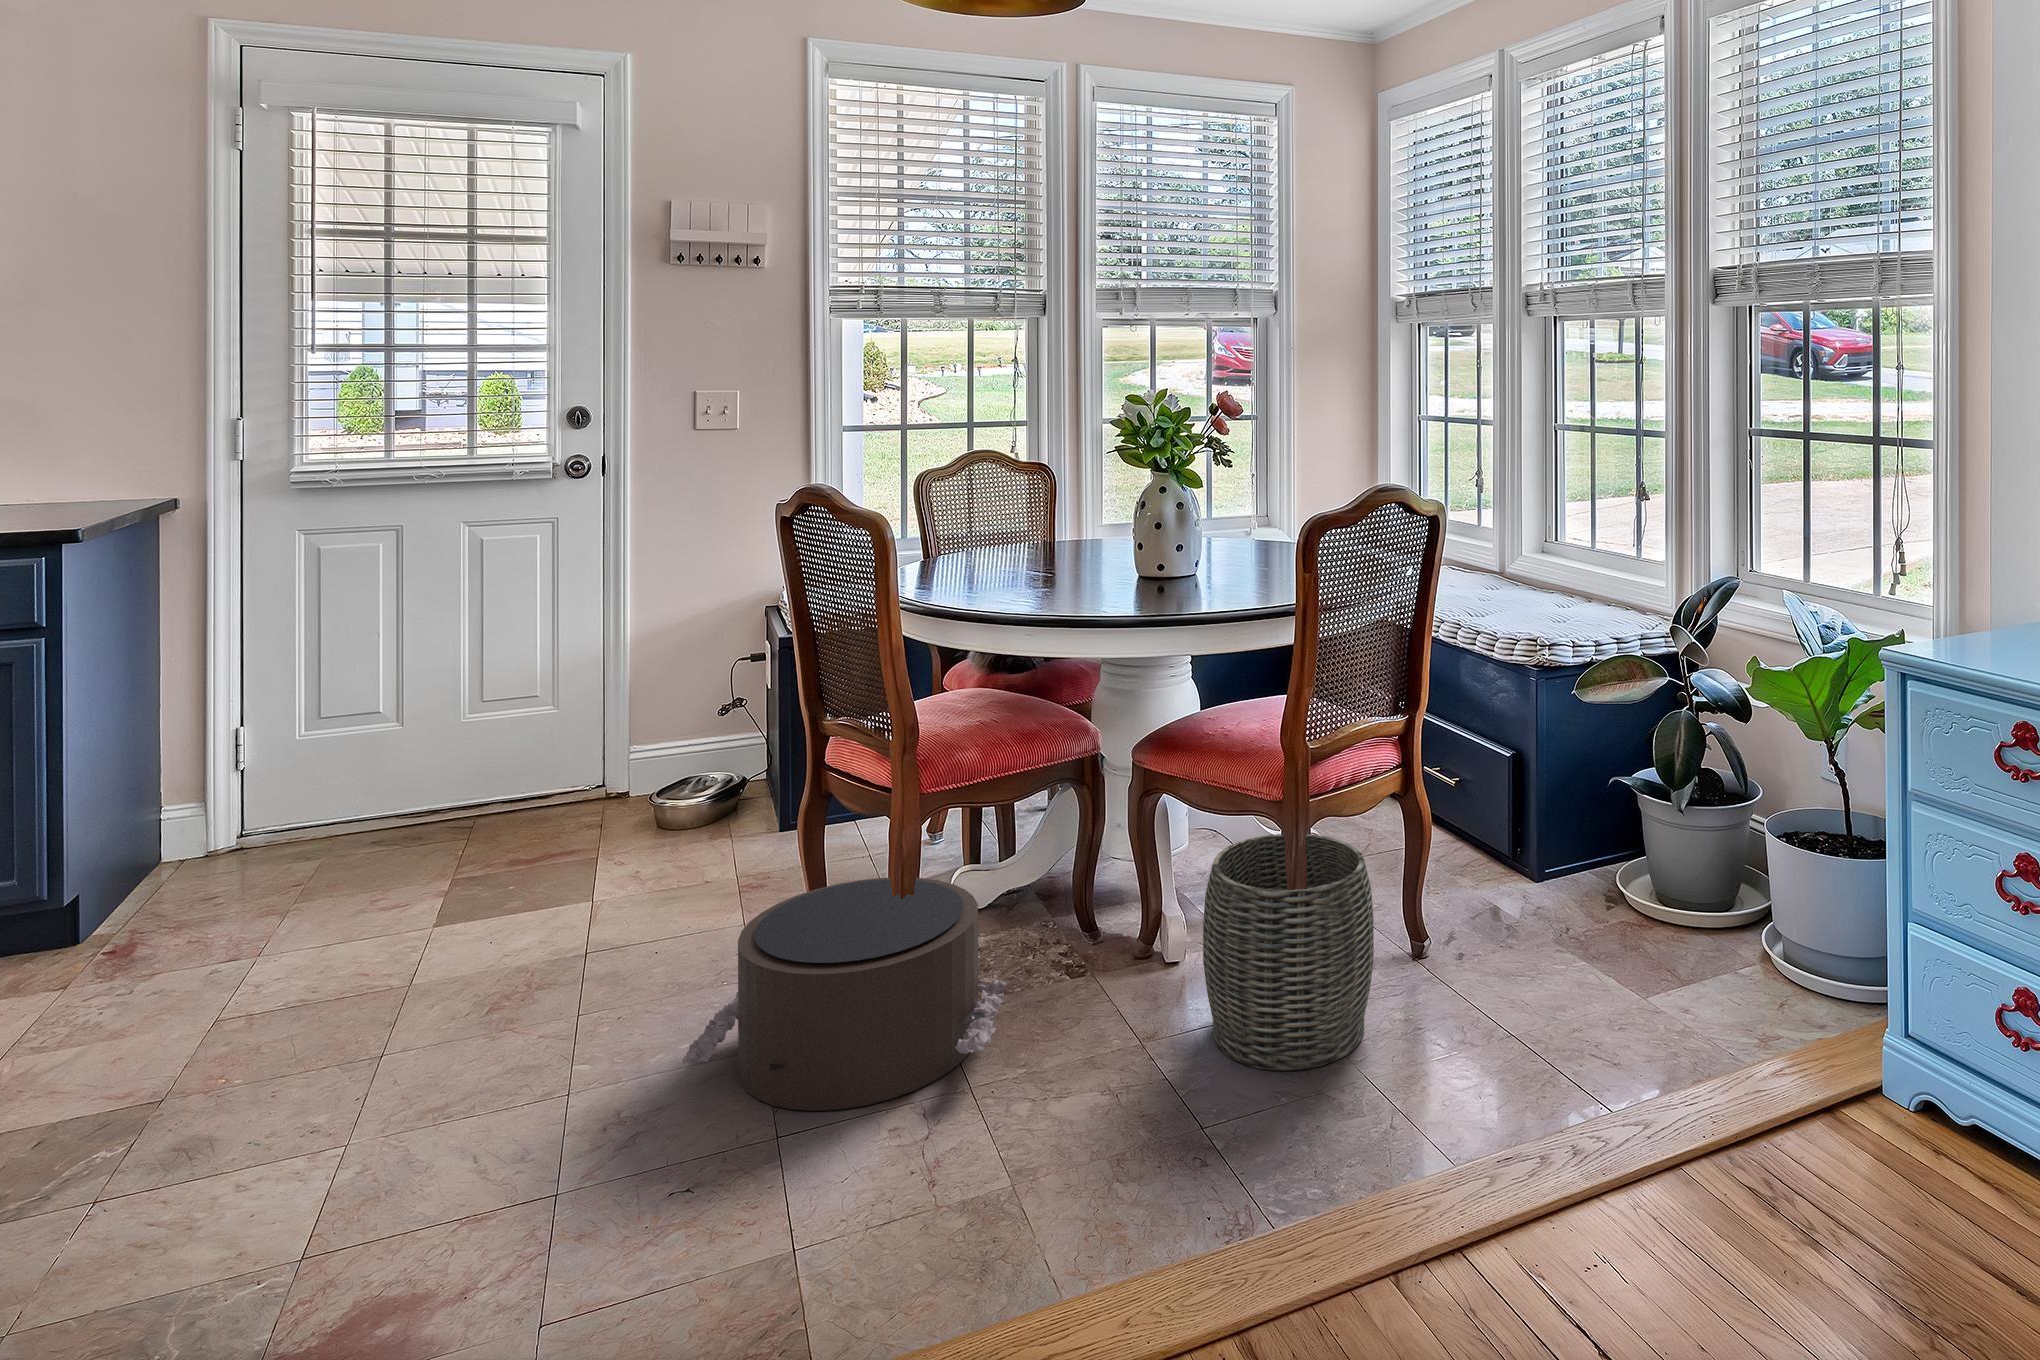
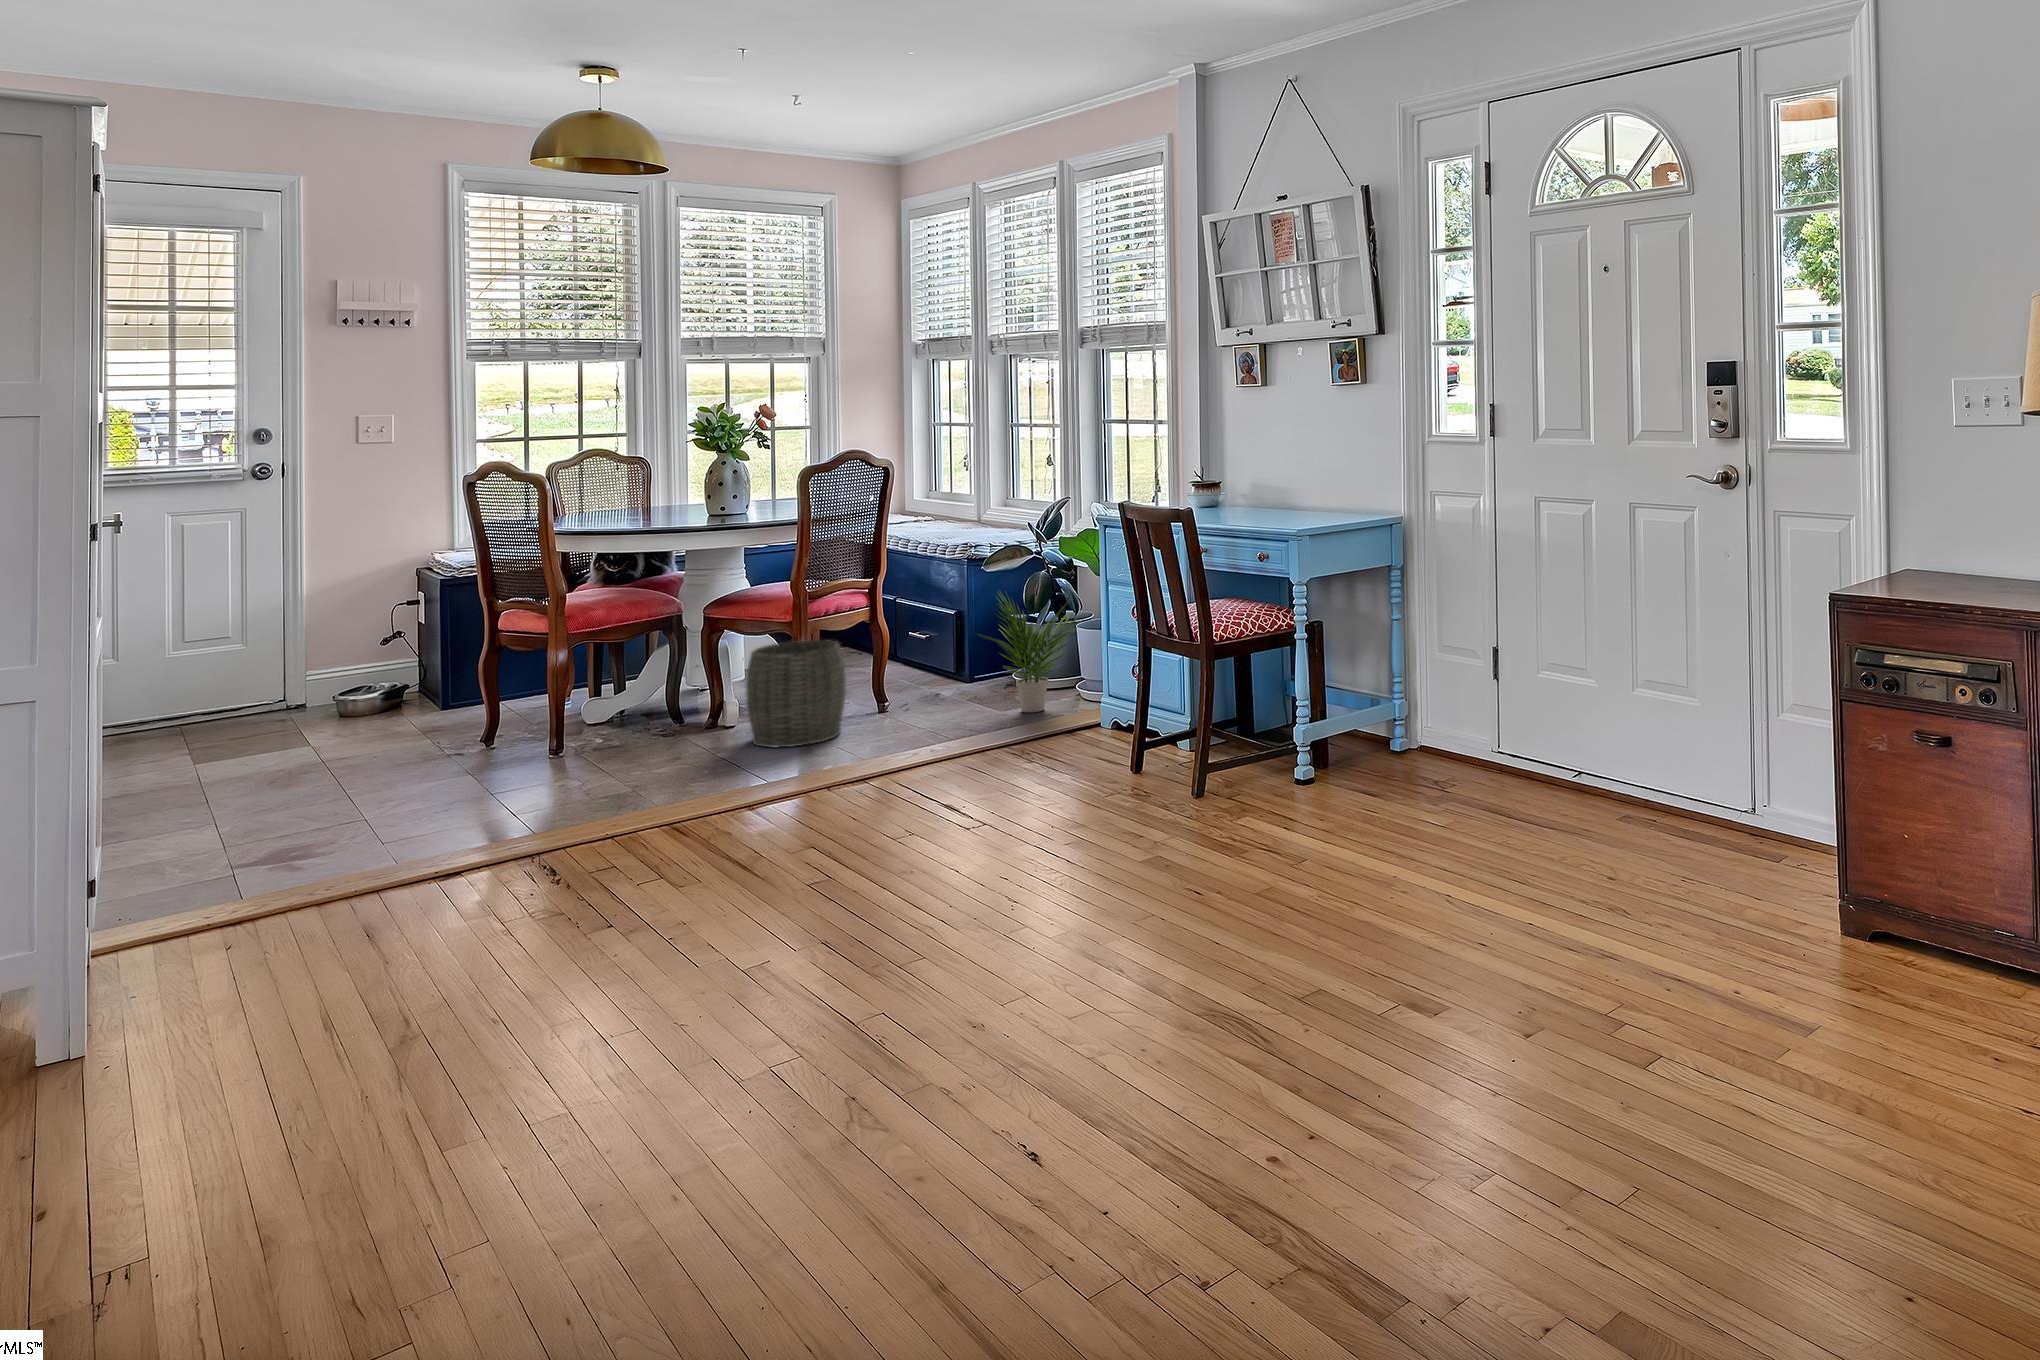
potted plant: none [1588,752,1803,1009] -> present [991,590,1082,713]
pouf: present [683,878,1006,1111] -> none [437,681,628,781]

